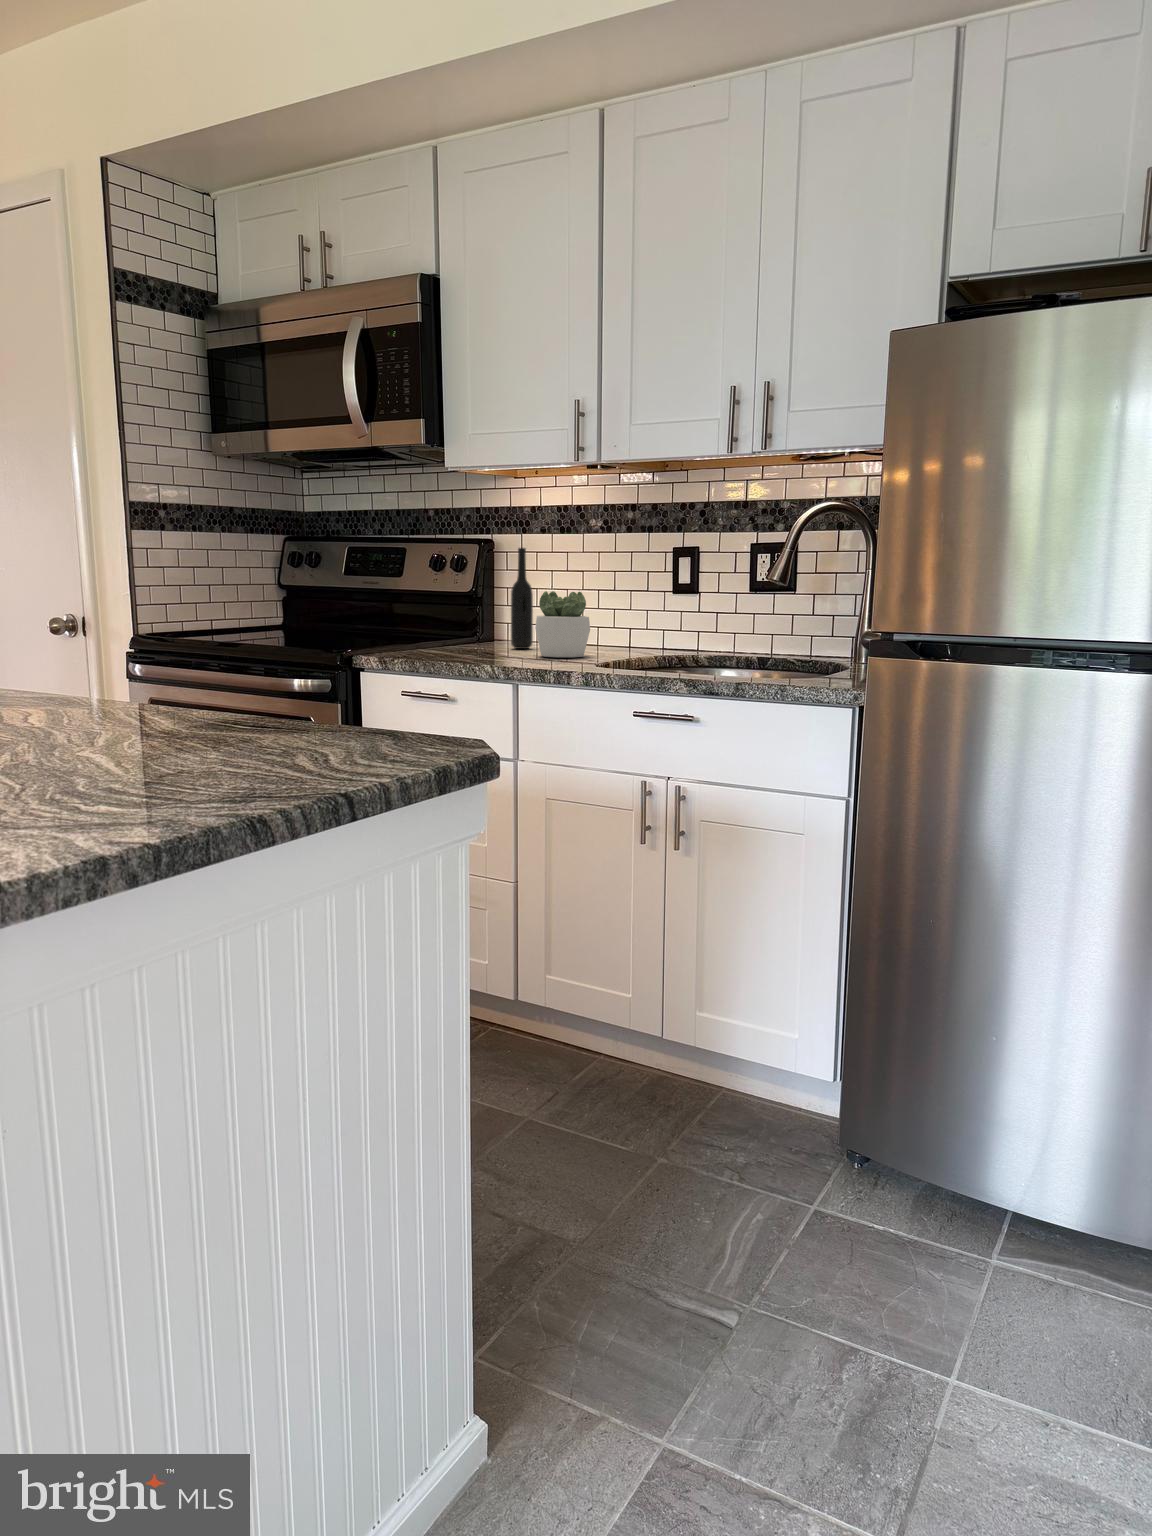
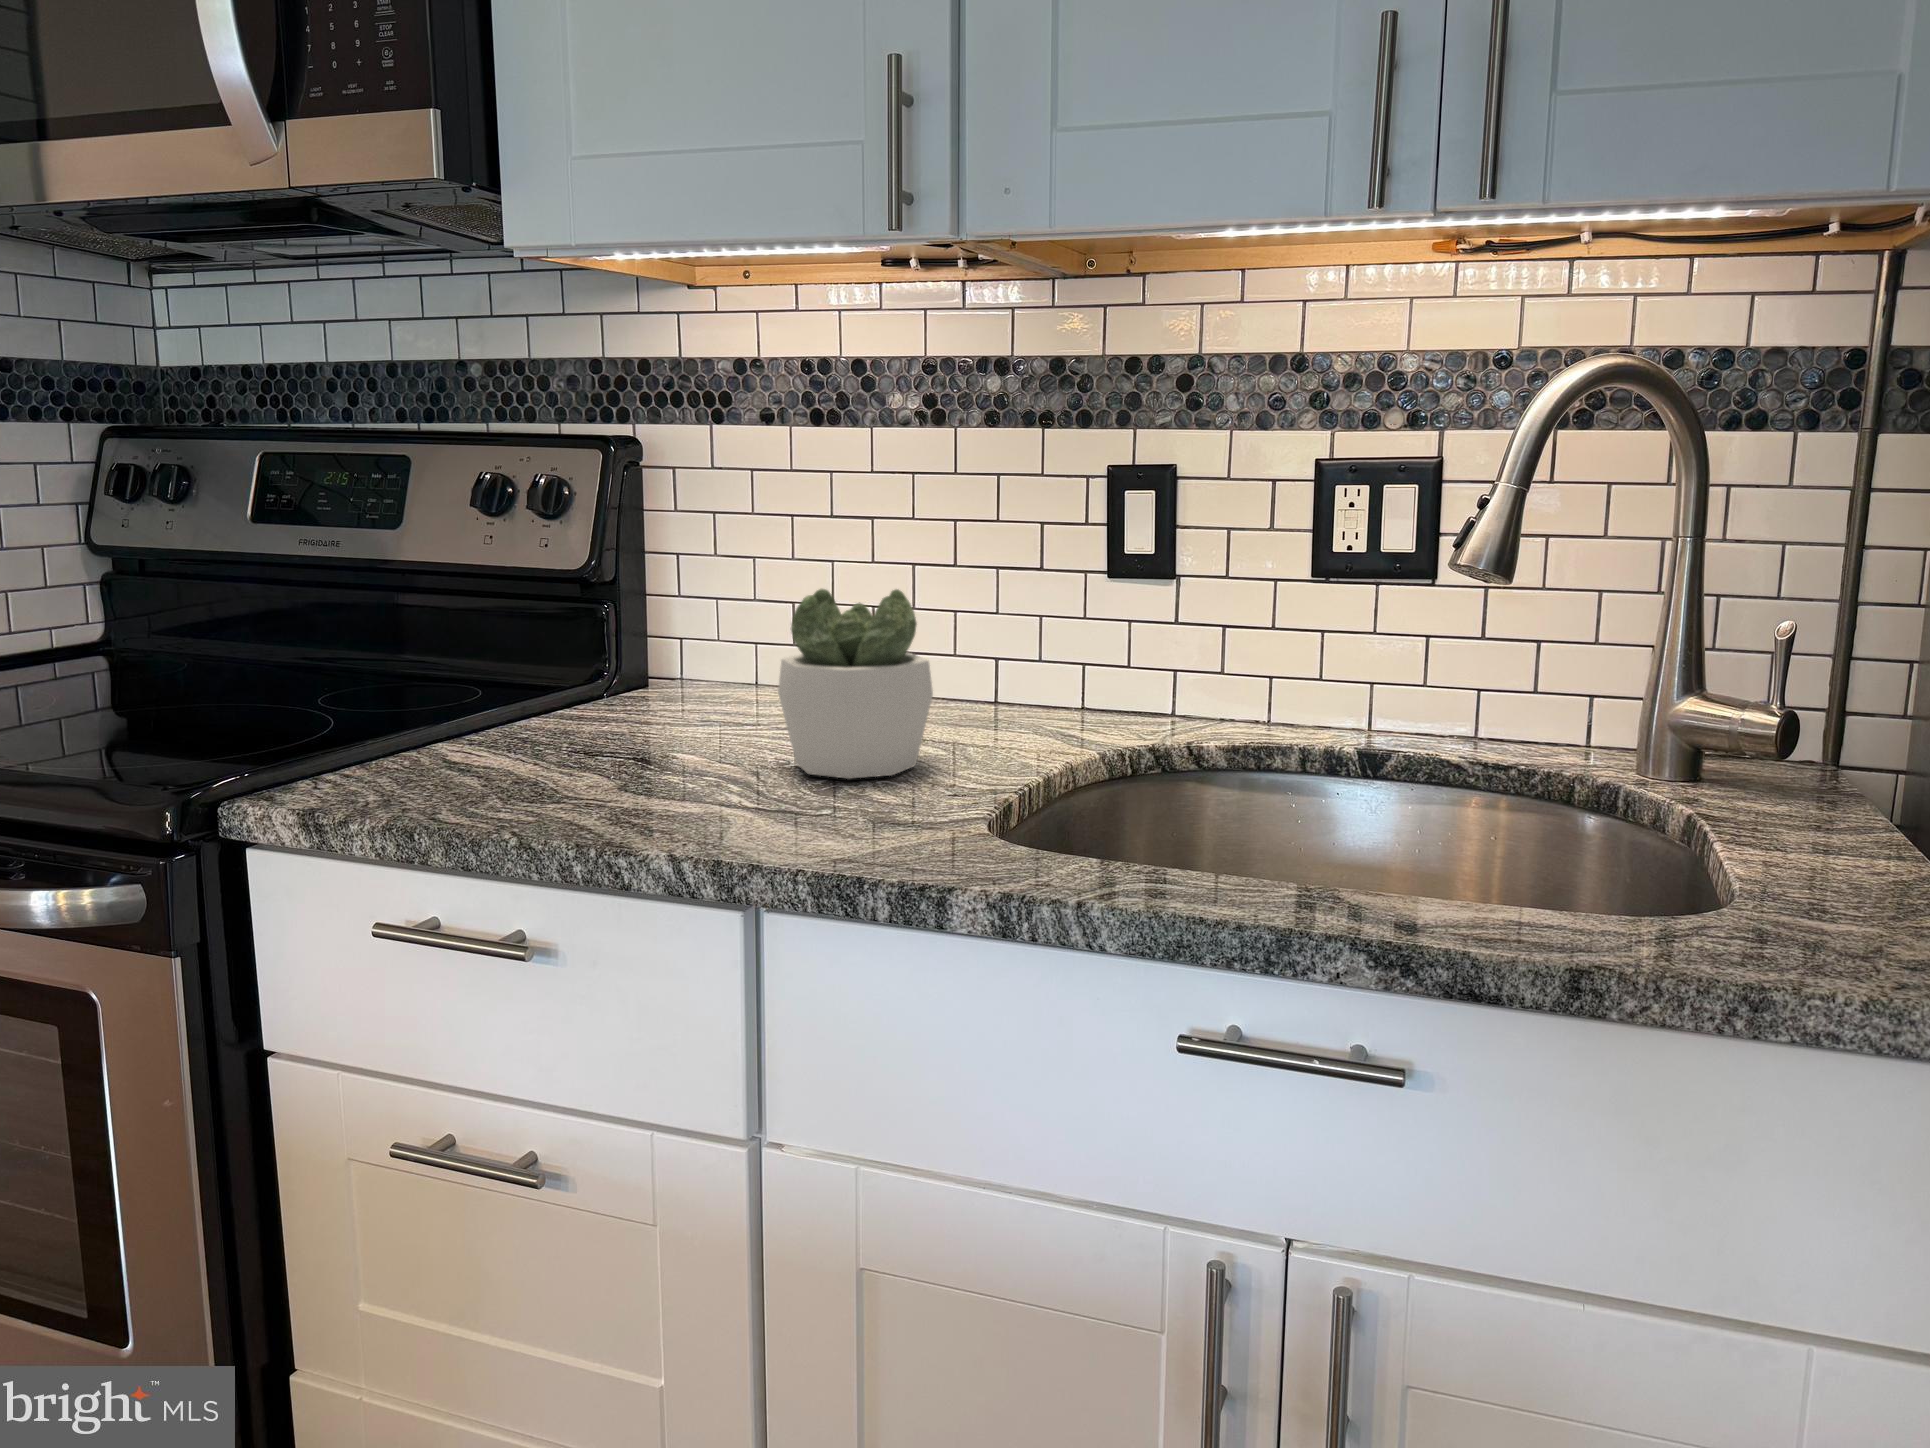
bottle: present [511,548,533,649] -> none [696,466,756,727]

